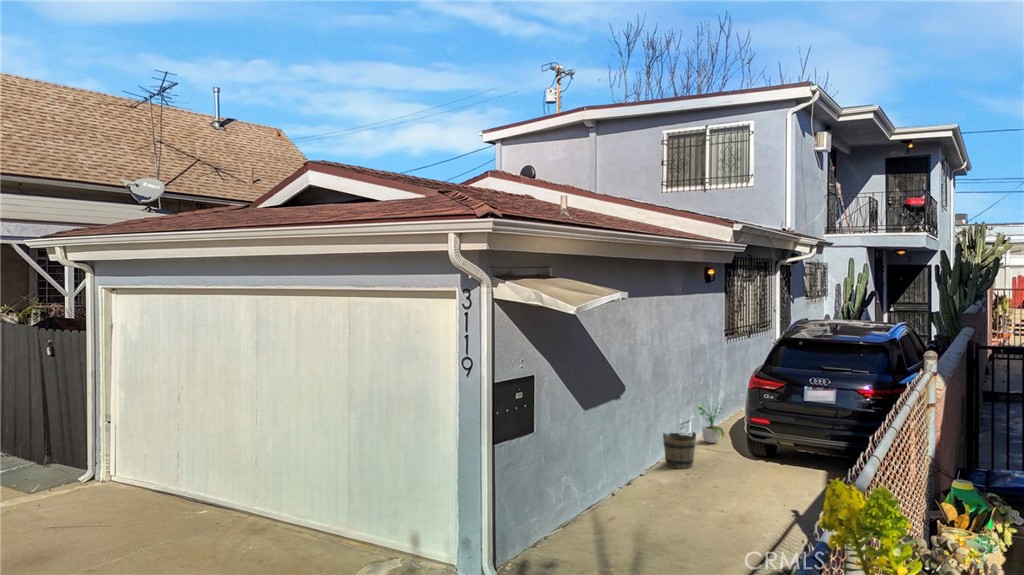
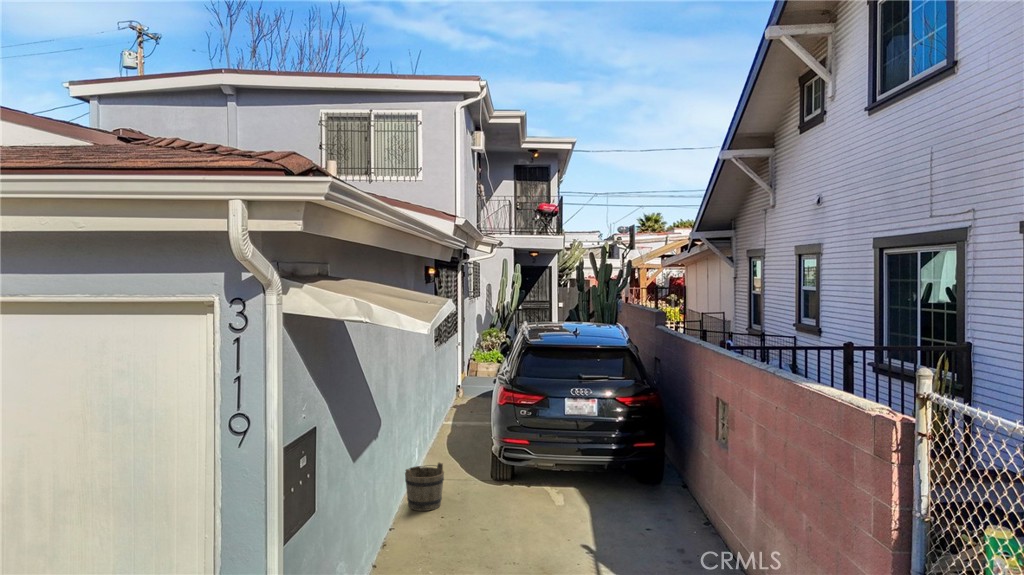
potted plant: present [698,405,724,443] -> none [419,413,453,469]

